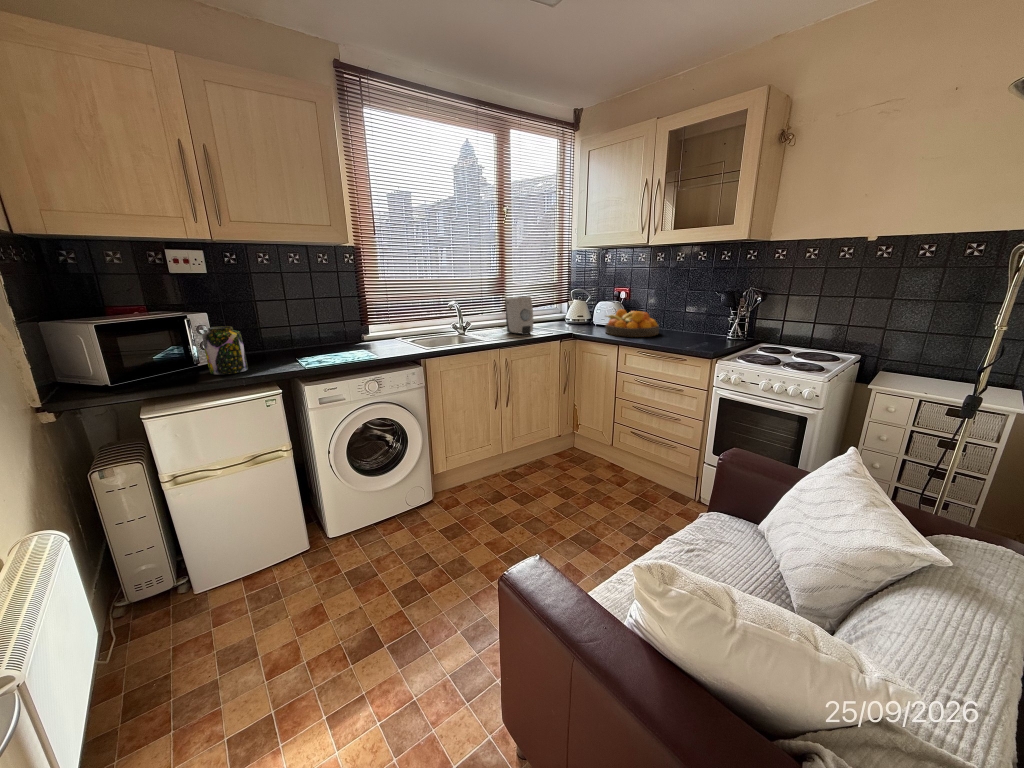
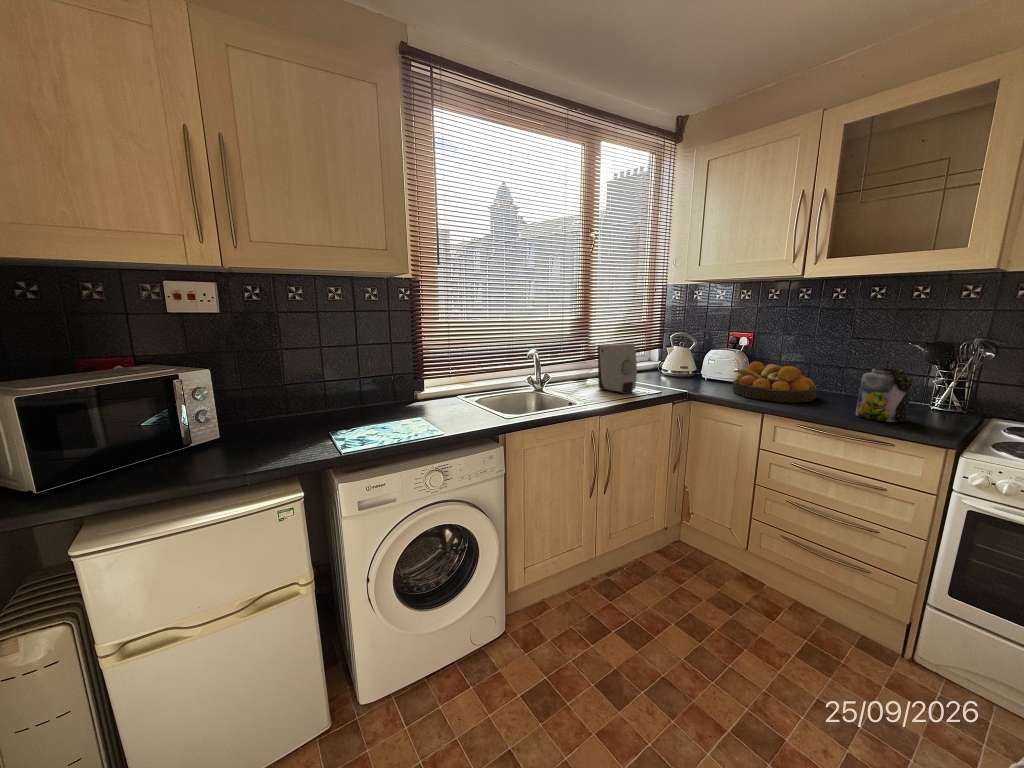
jar: present [202,326,248,375] -> present [856,368,913,422]

